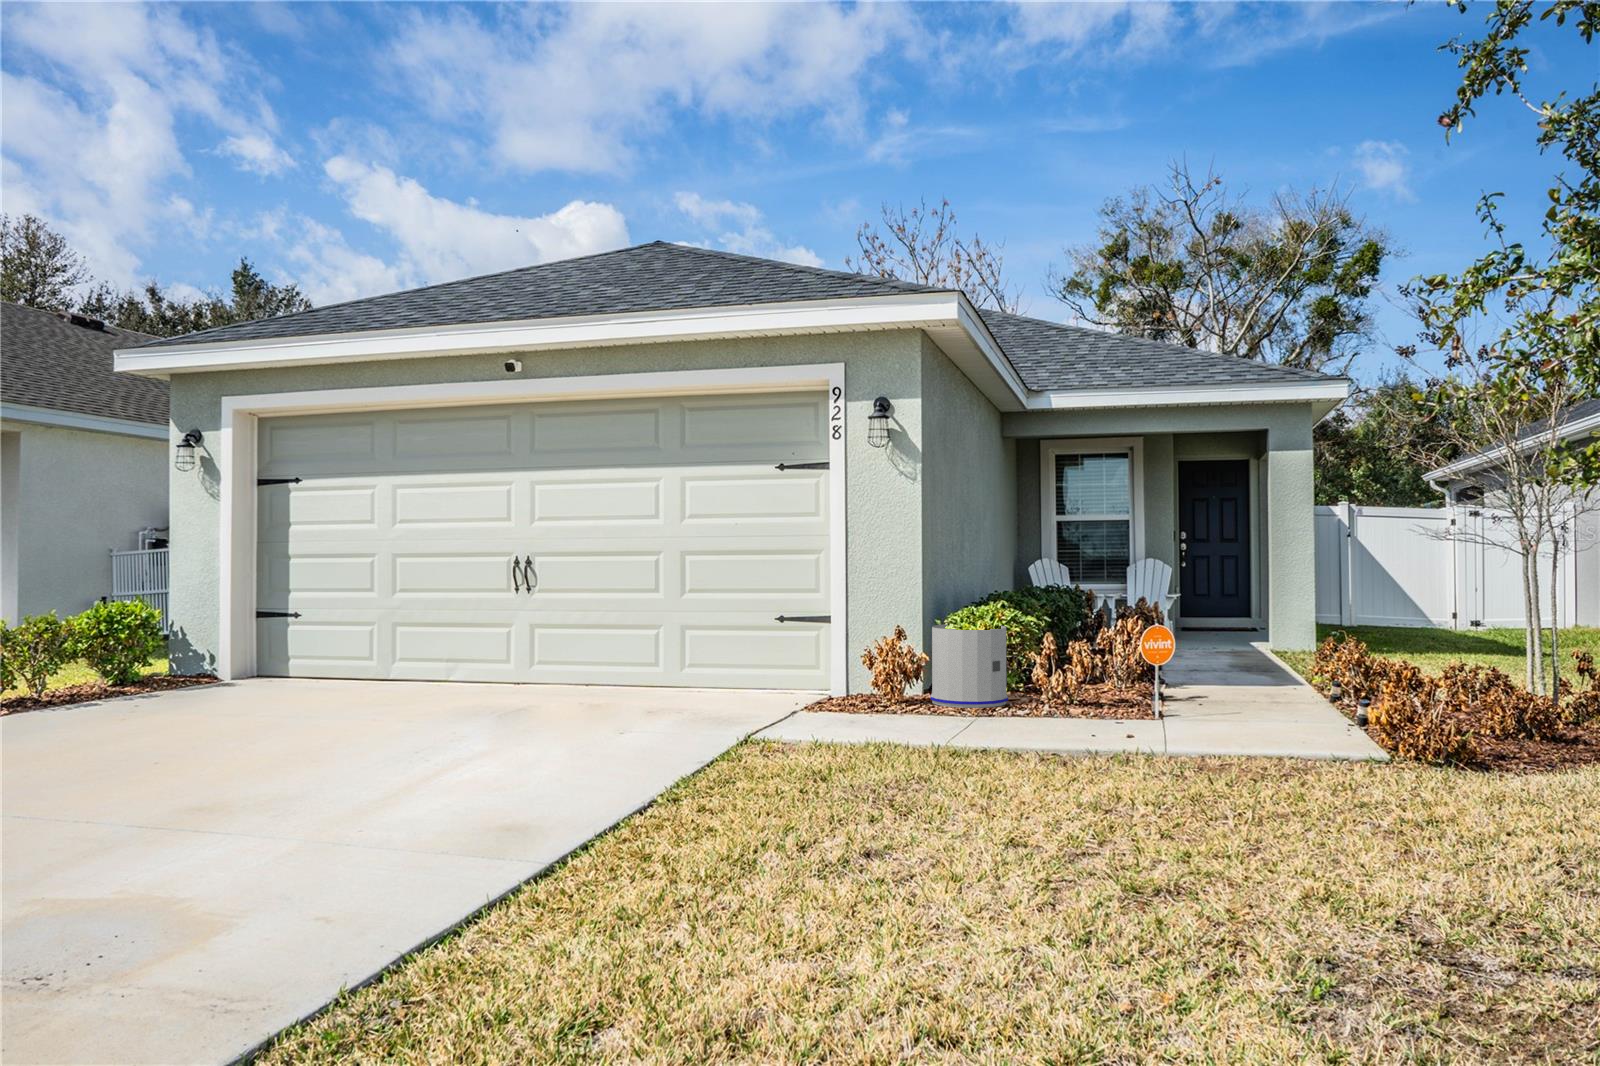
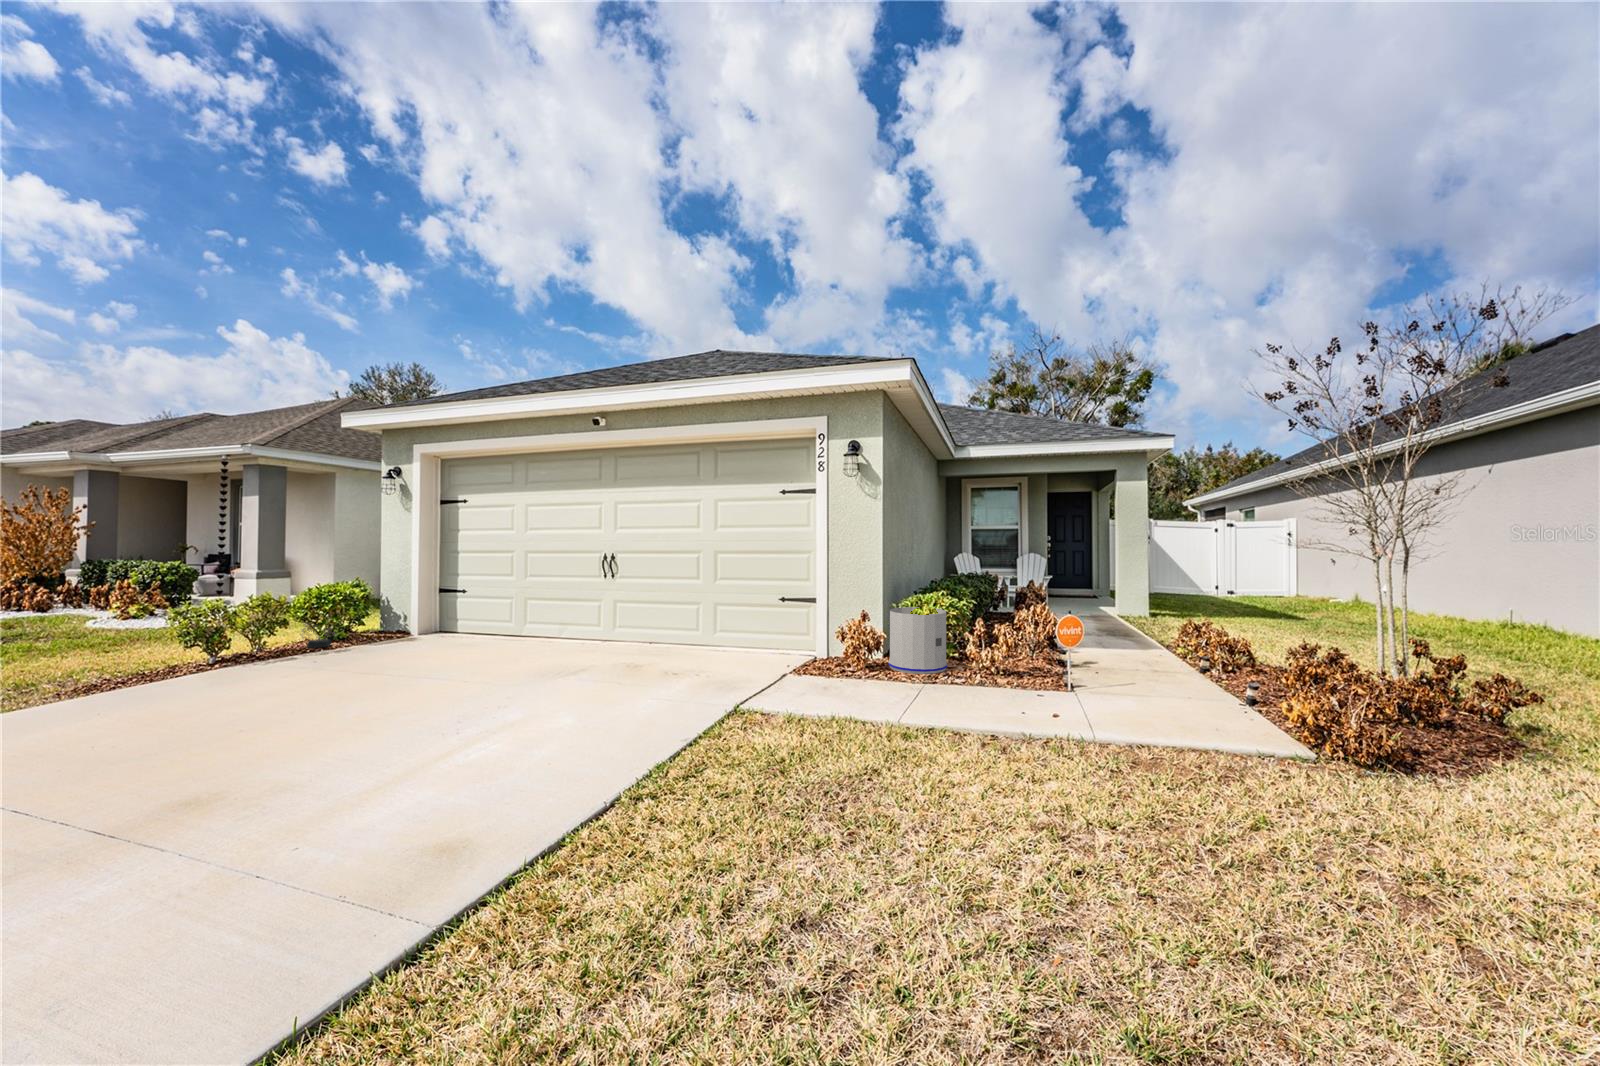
decorative plant: none [83,659,131,695] -> present [302,624,335,648]

